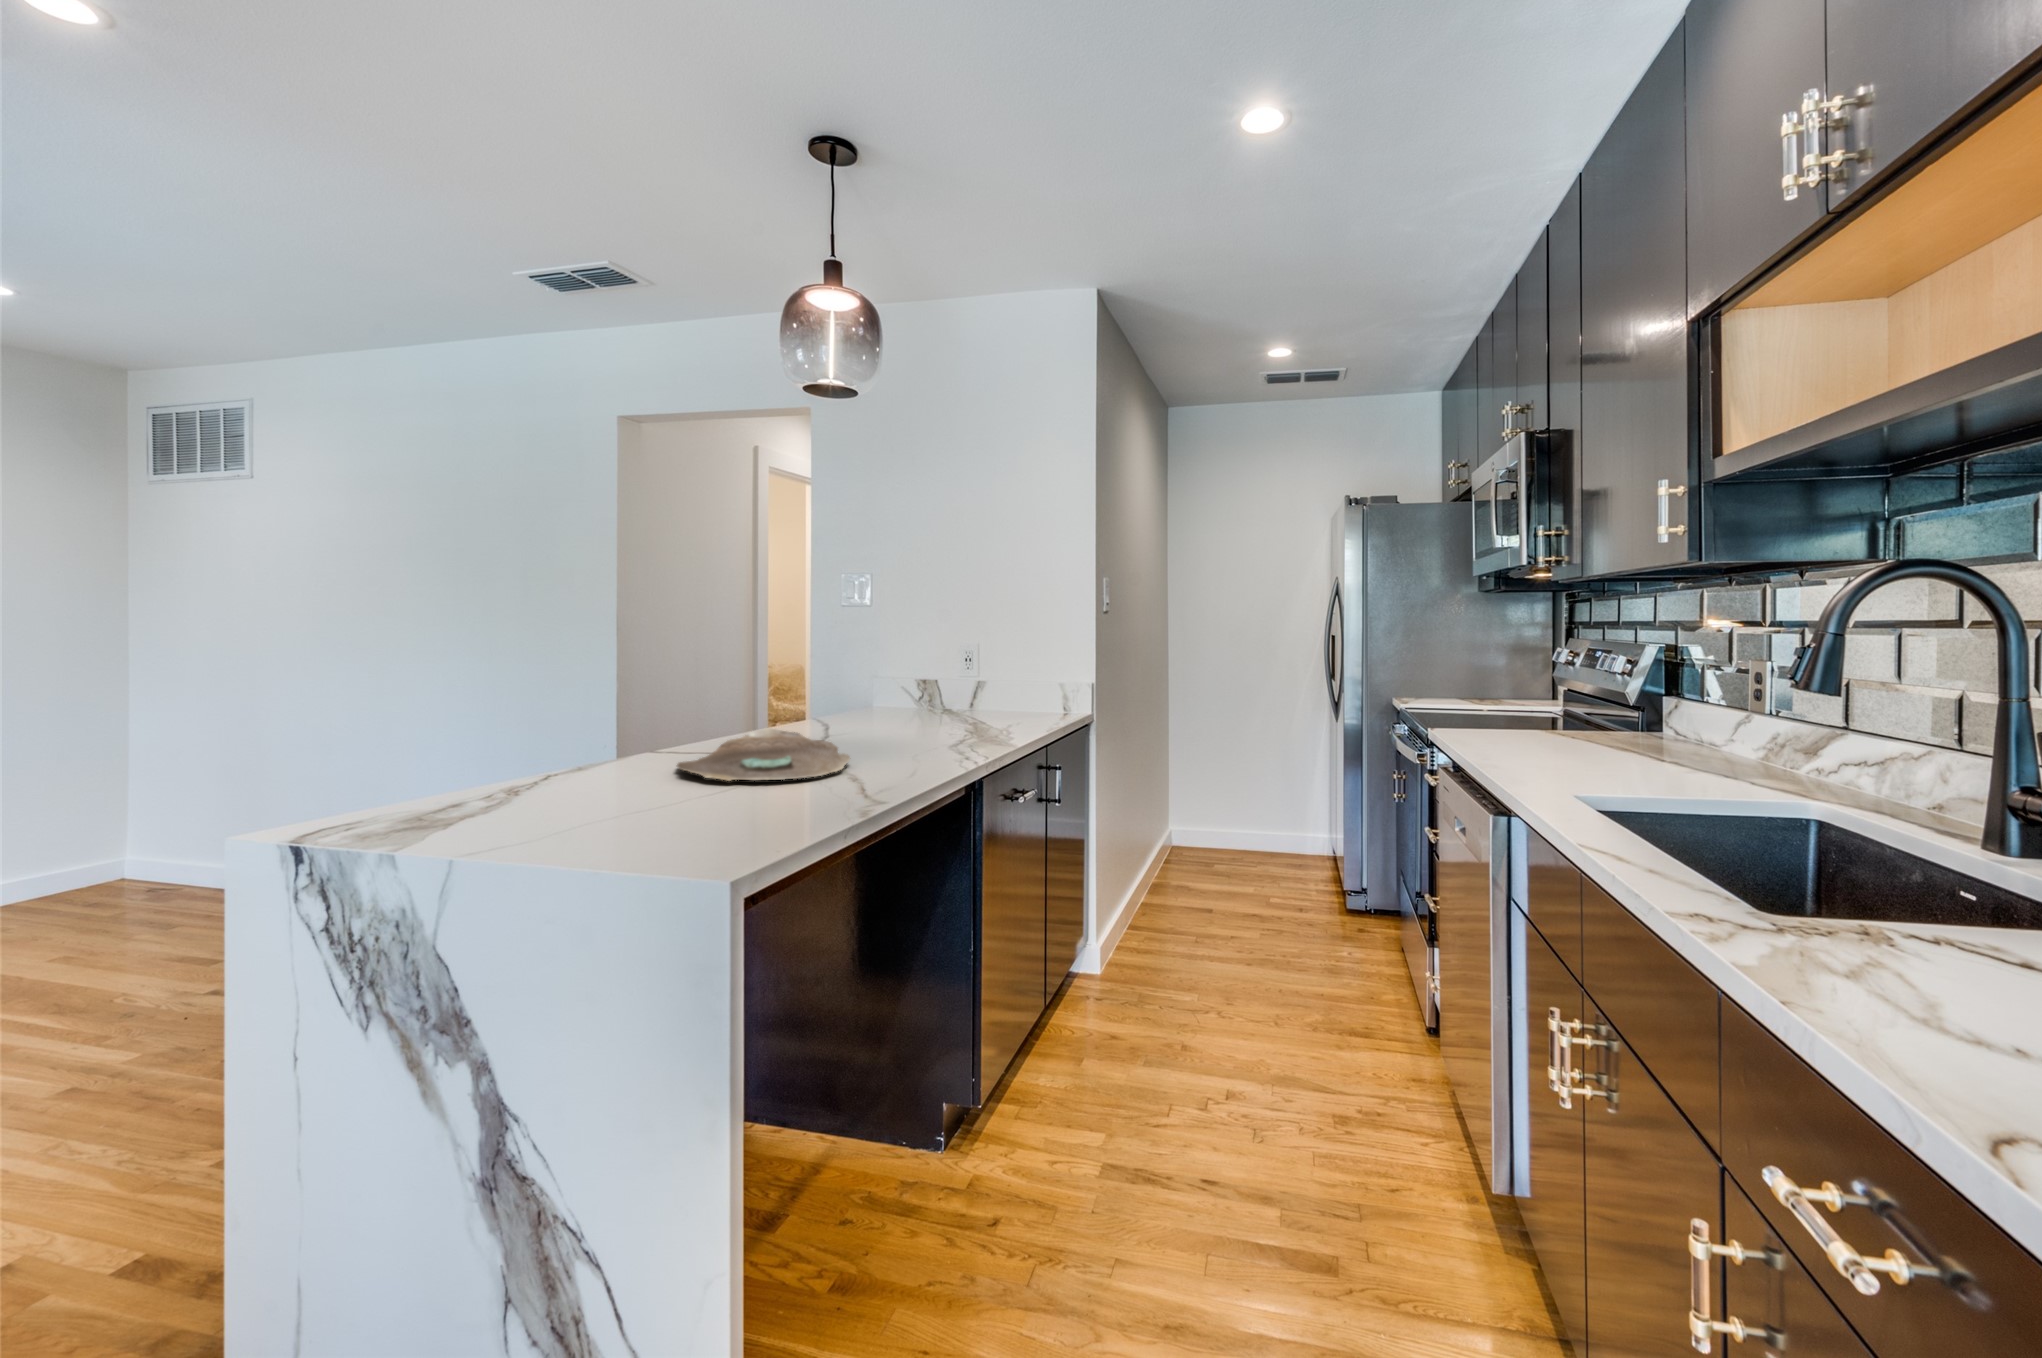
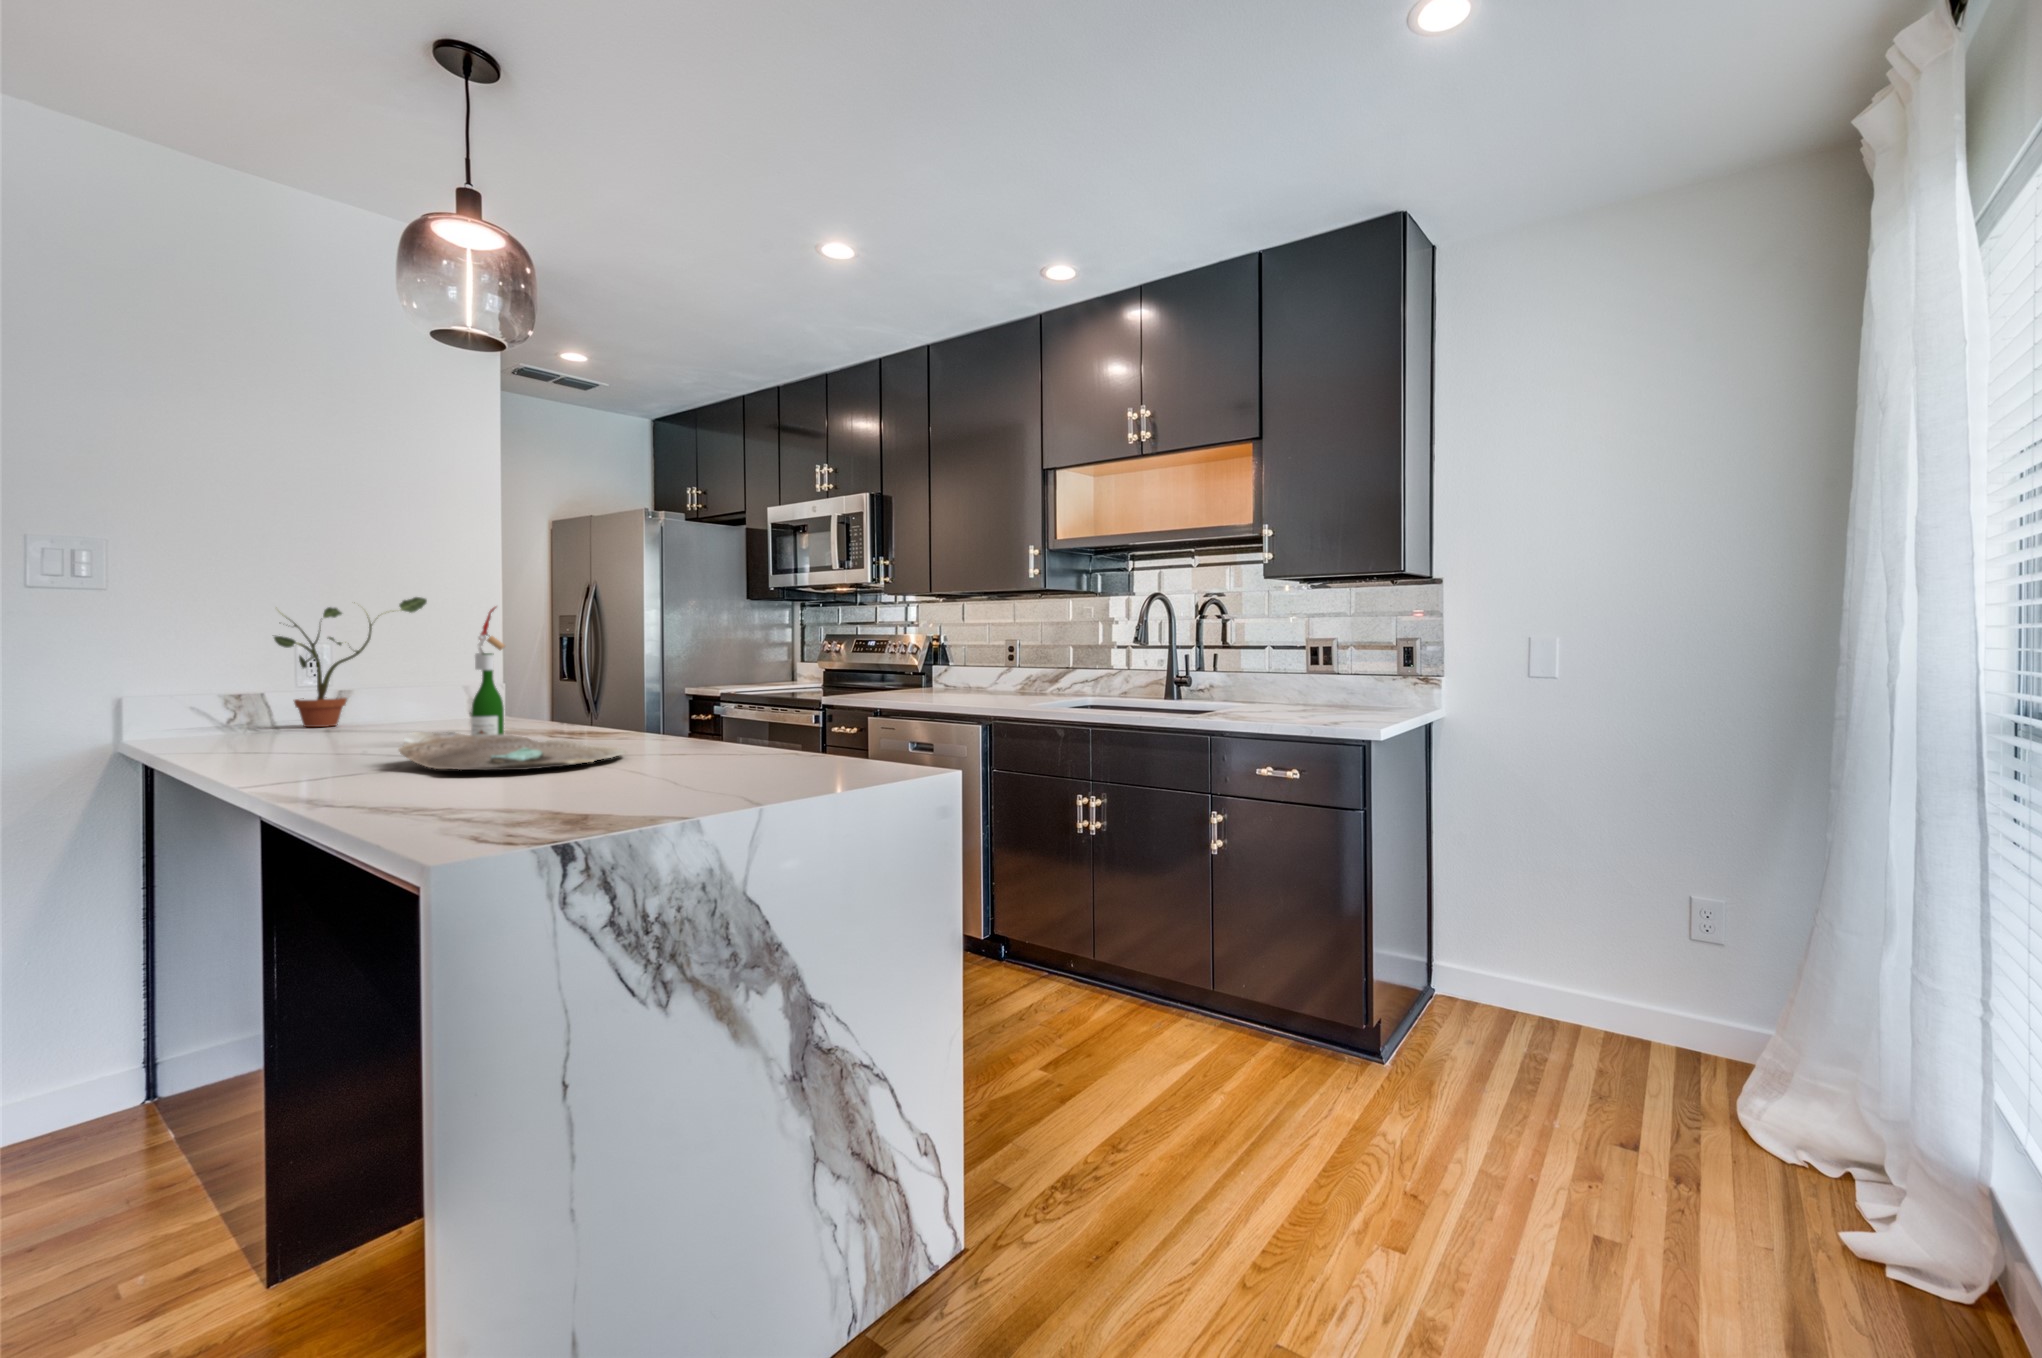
potted plant: none [932,614,1041,714] -> present [274,597,427,727]
wine bottle: none [875,626,901,750] -> present [471,607,505,736]

